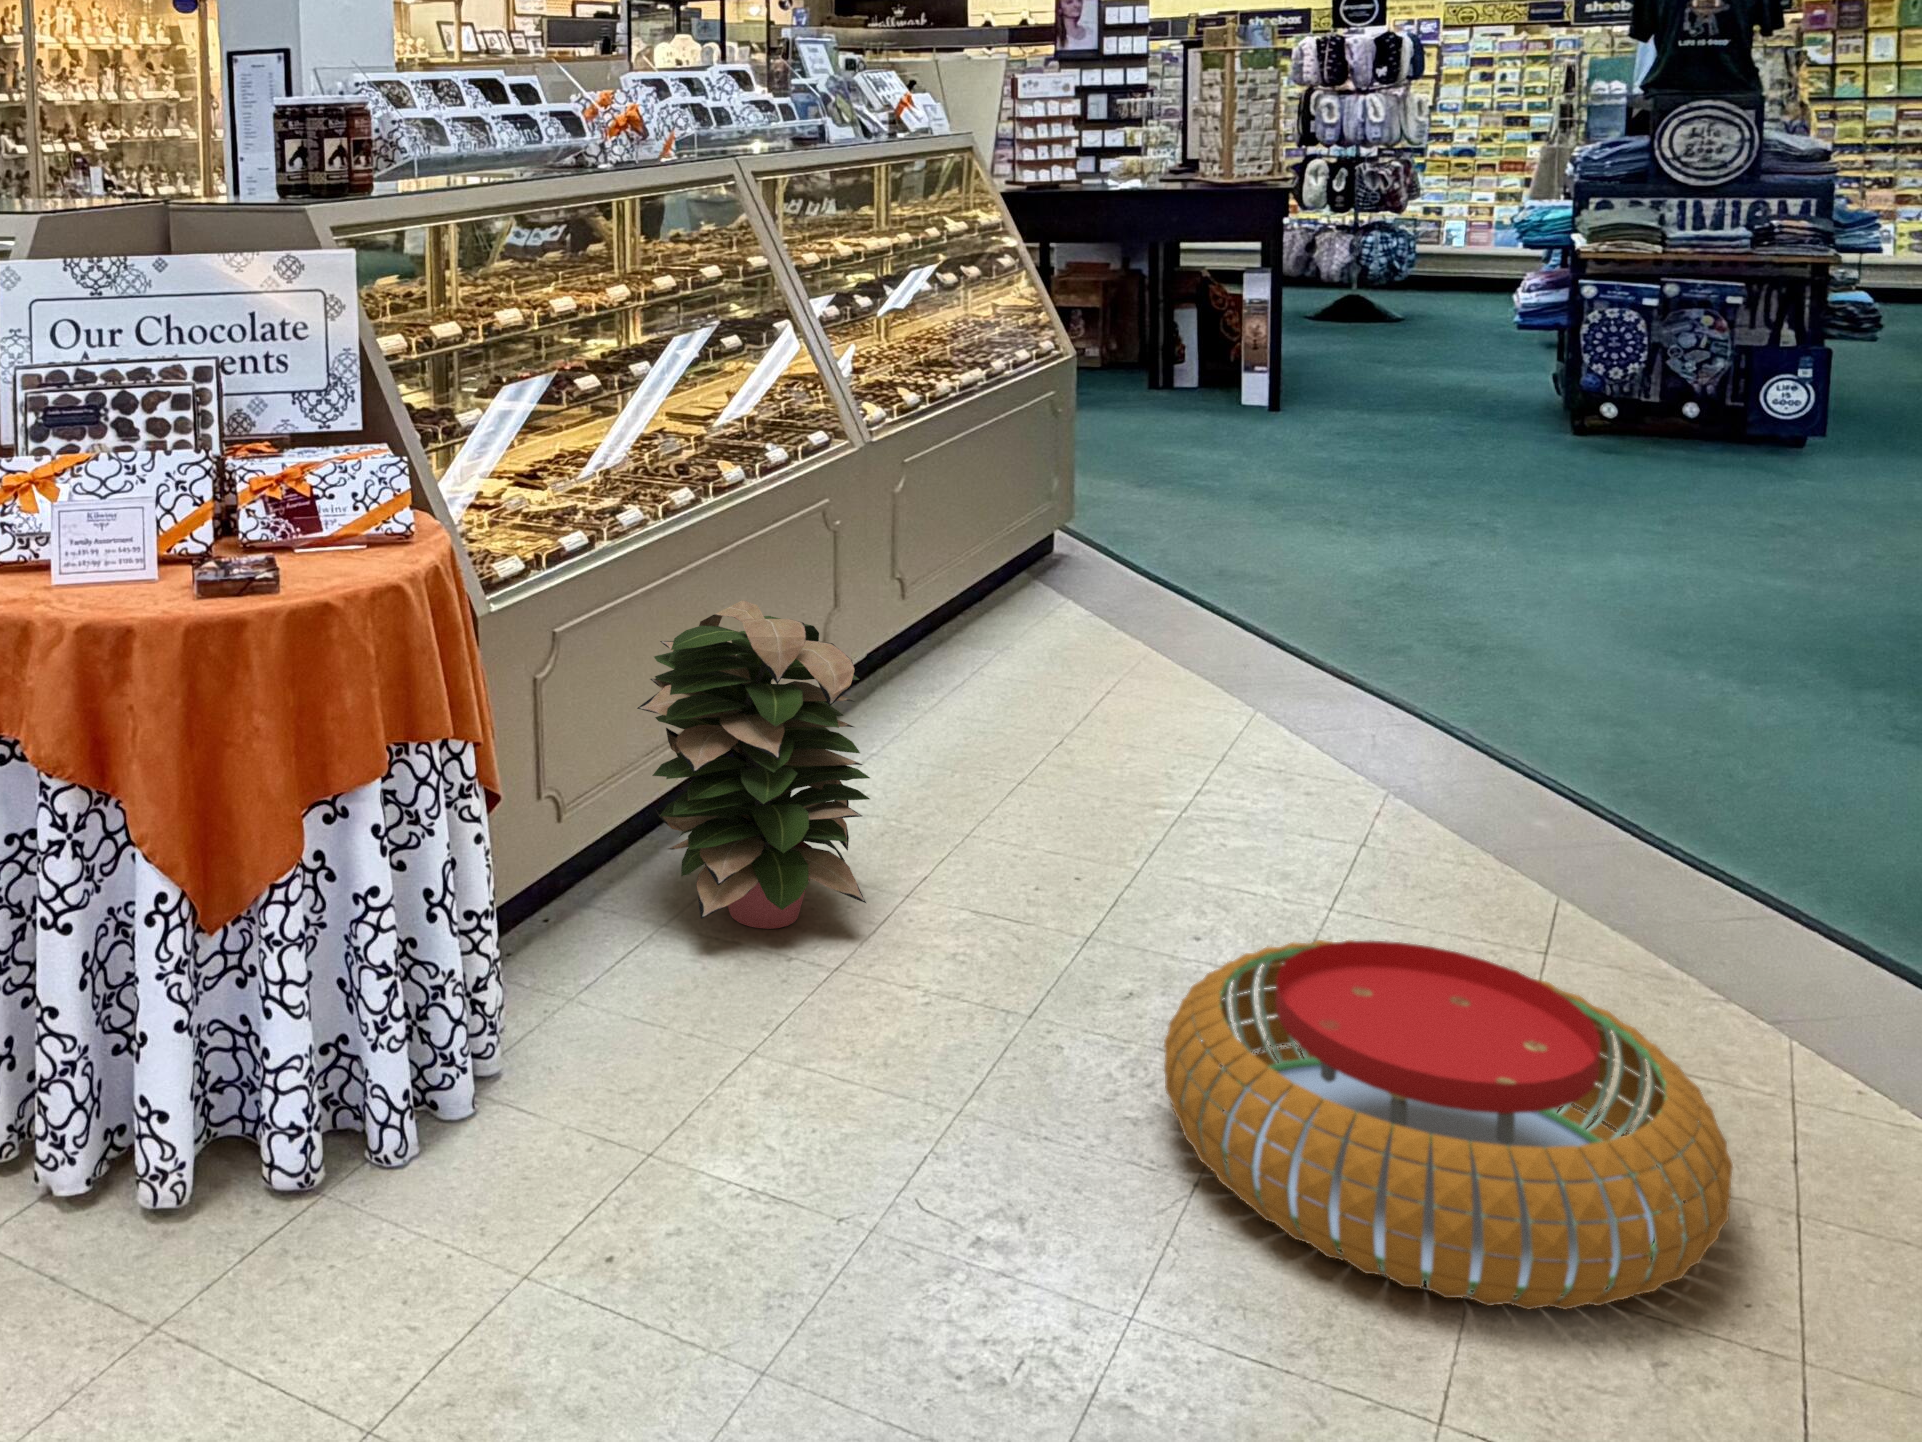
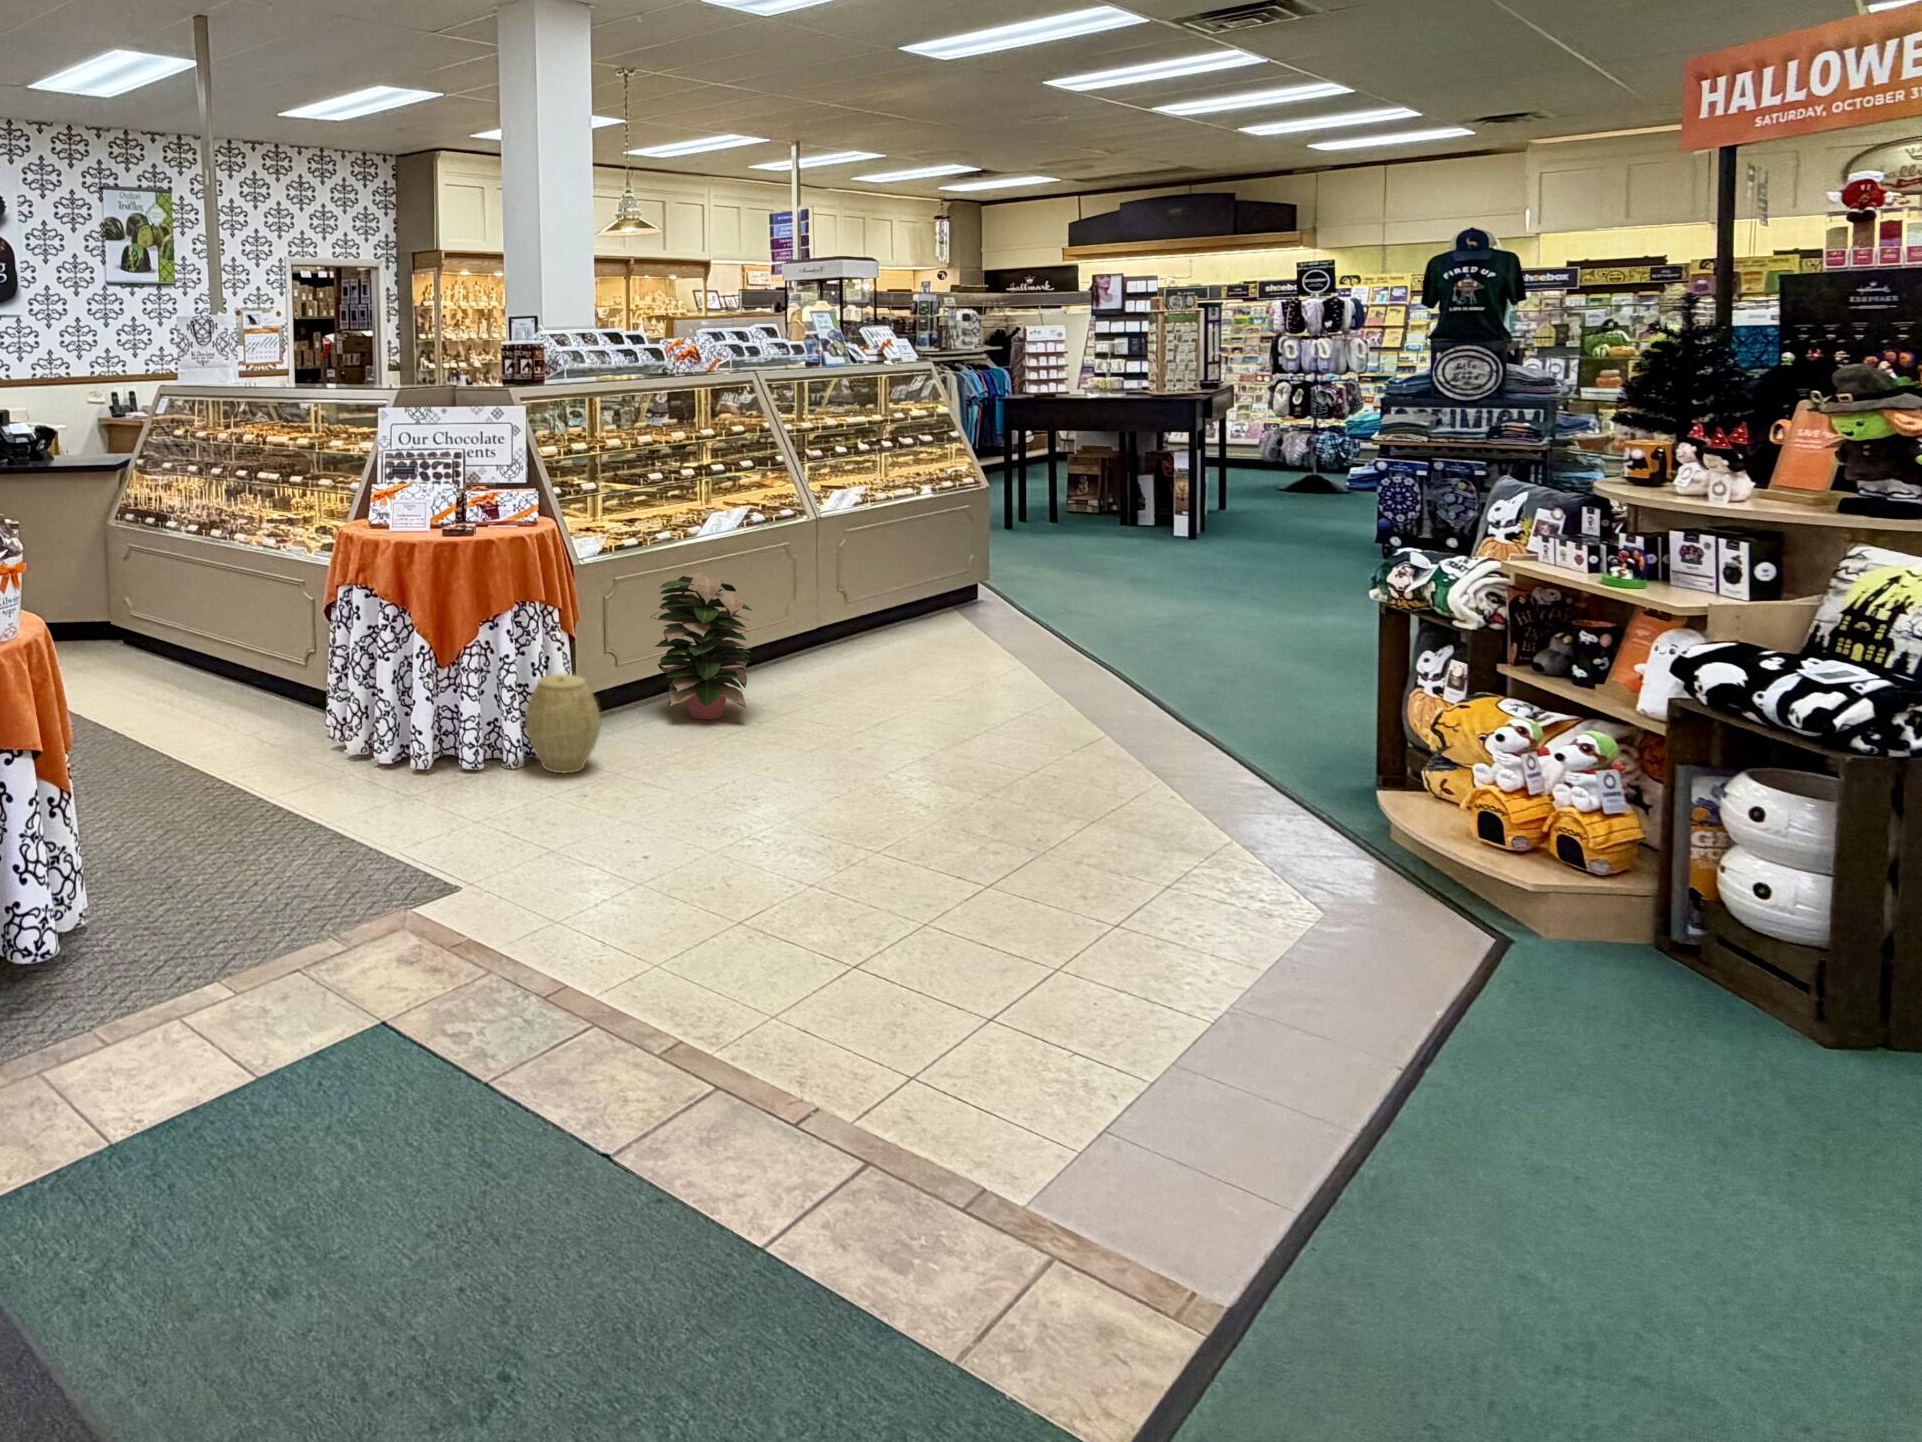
woven basket: none [422,914,612,1181] -> present [525,674,601,773]
pouf: present [1164,940,1733,1309] -> none [828,713,1049,834]

